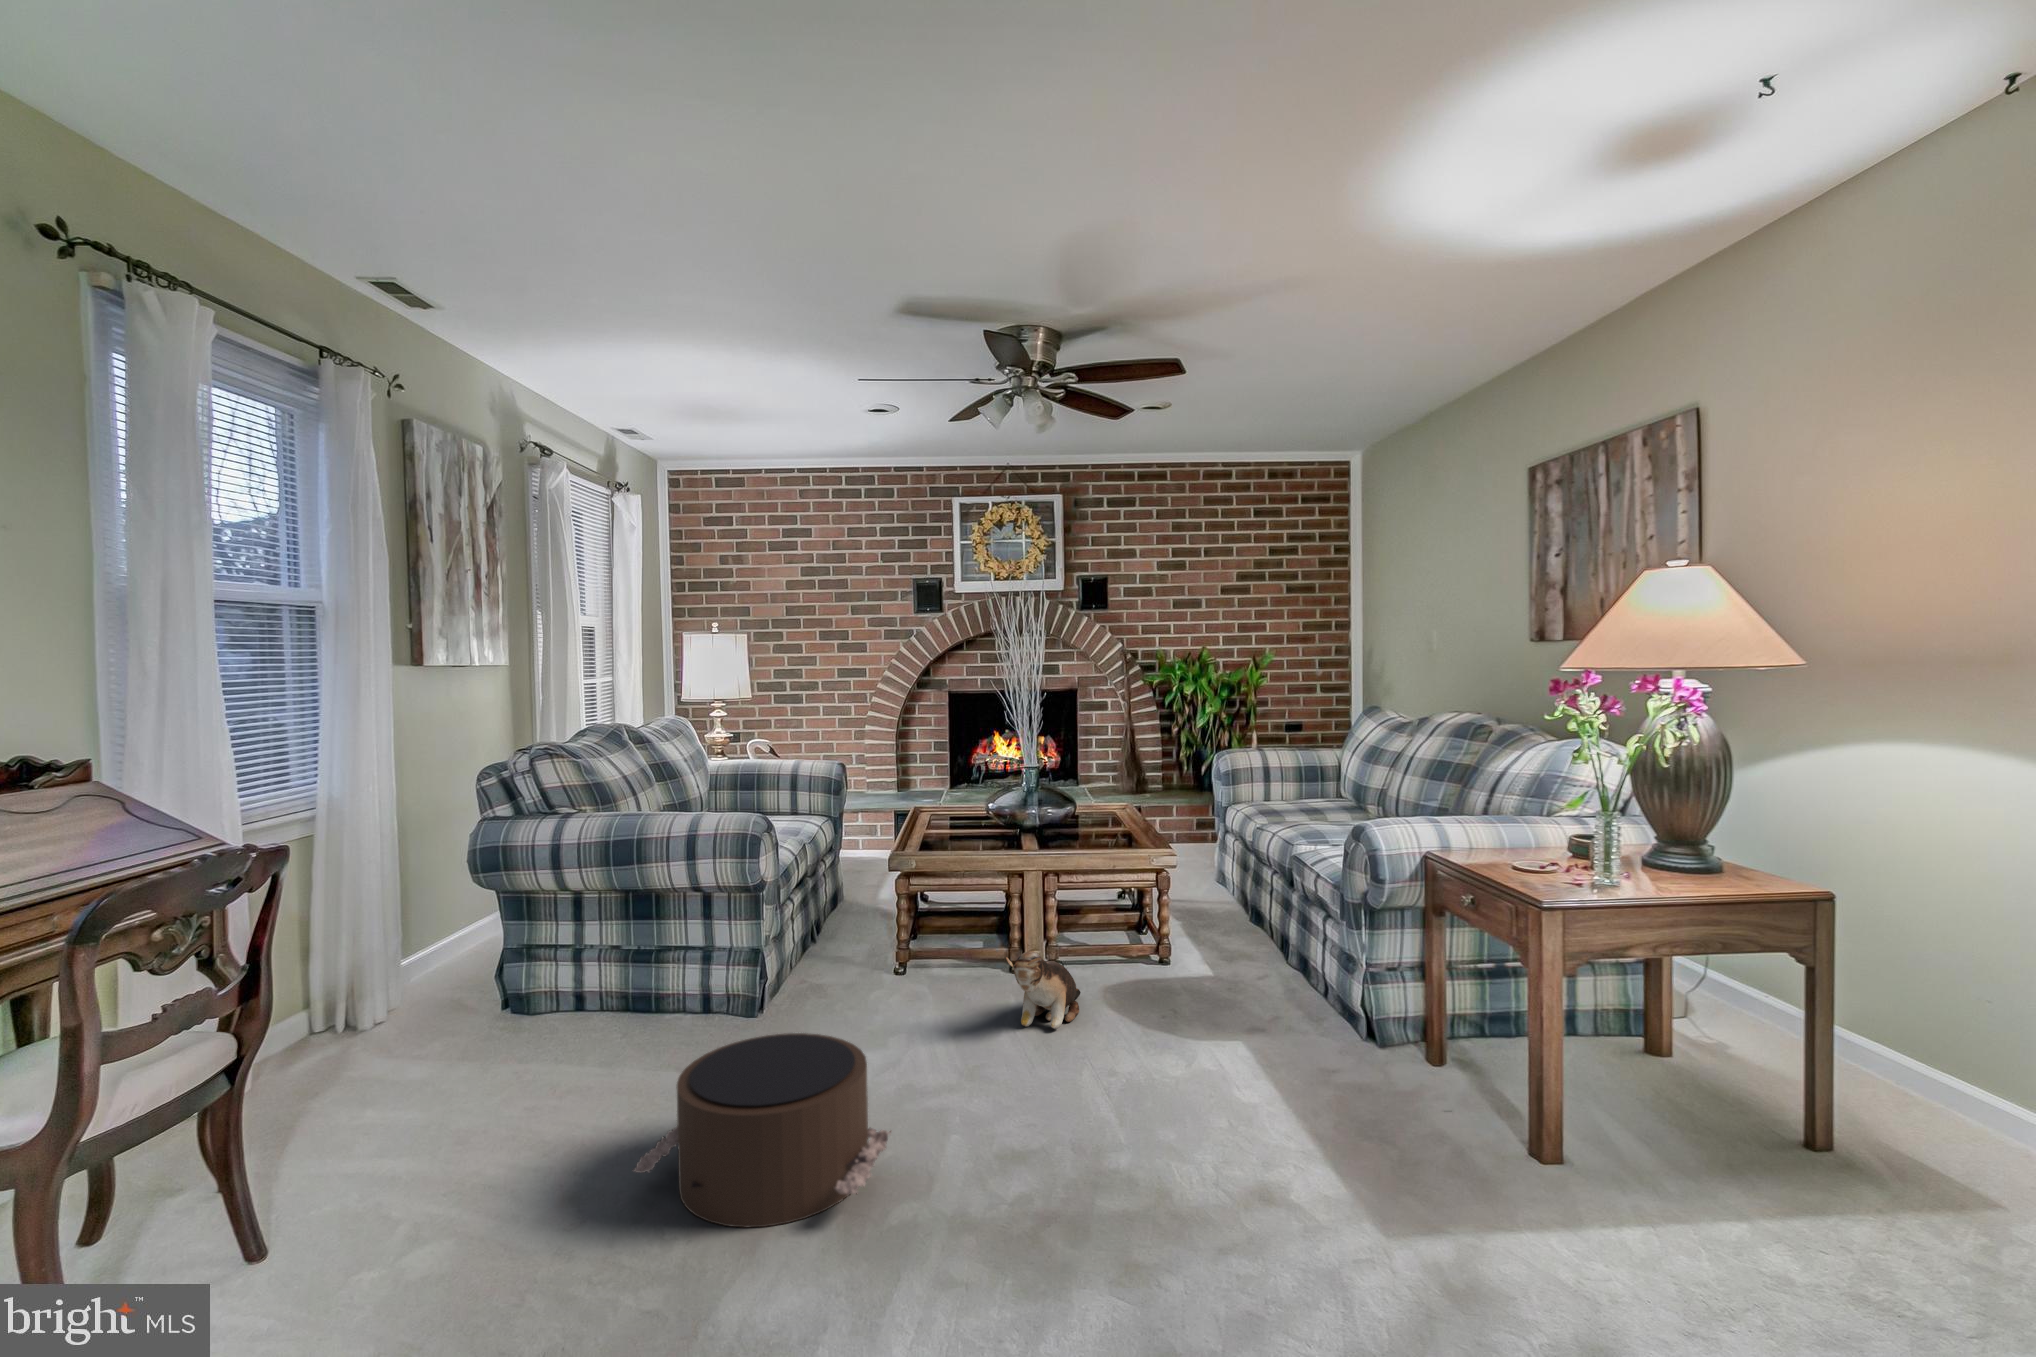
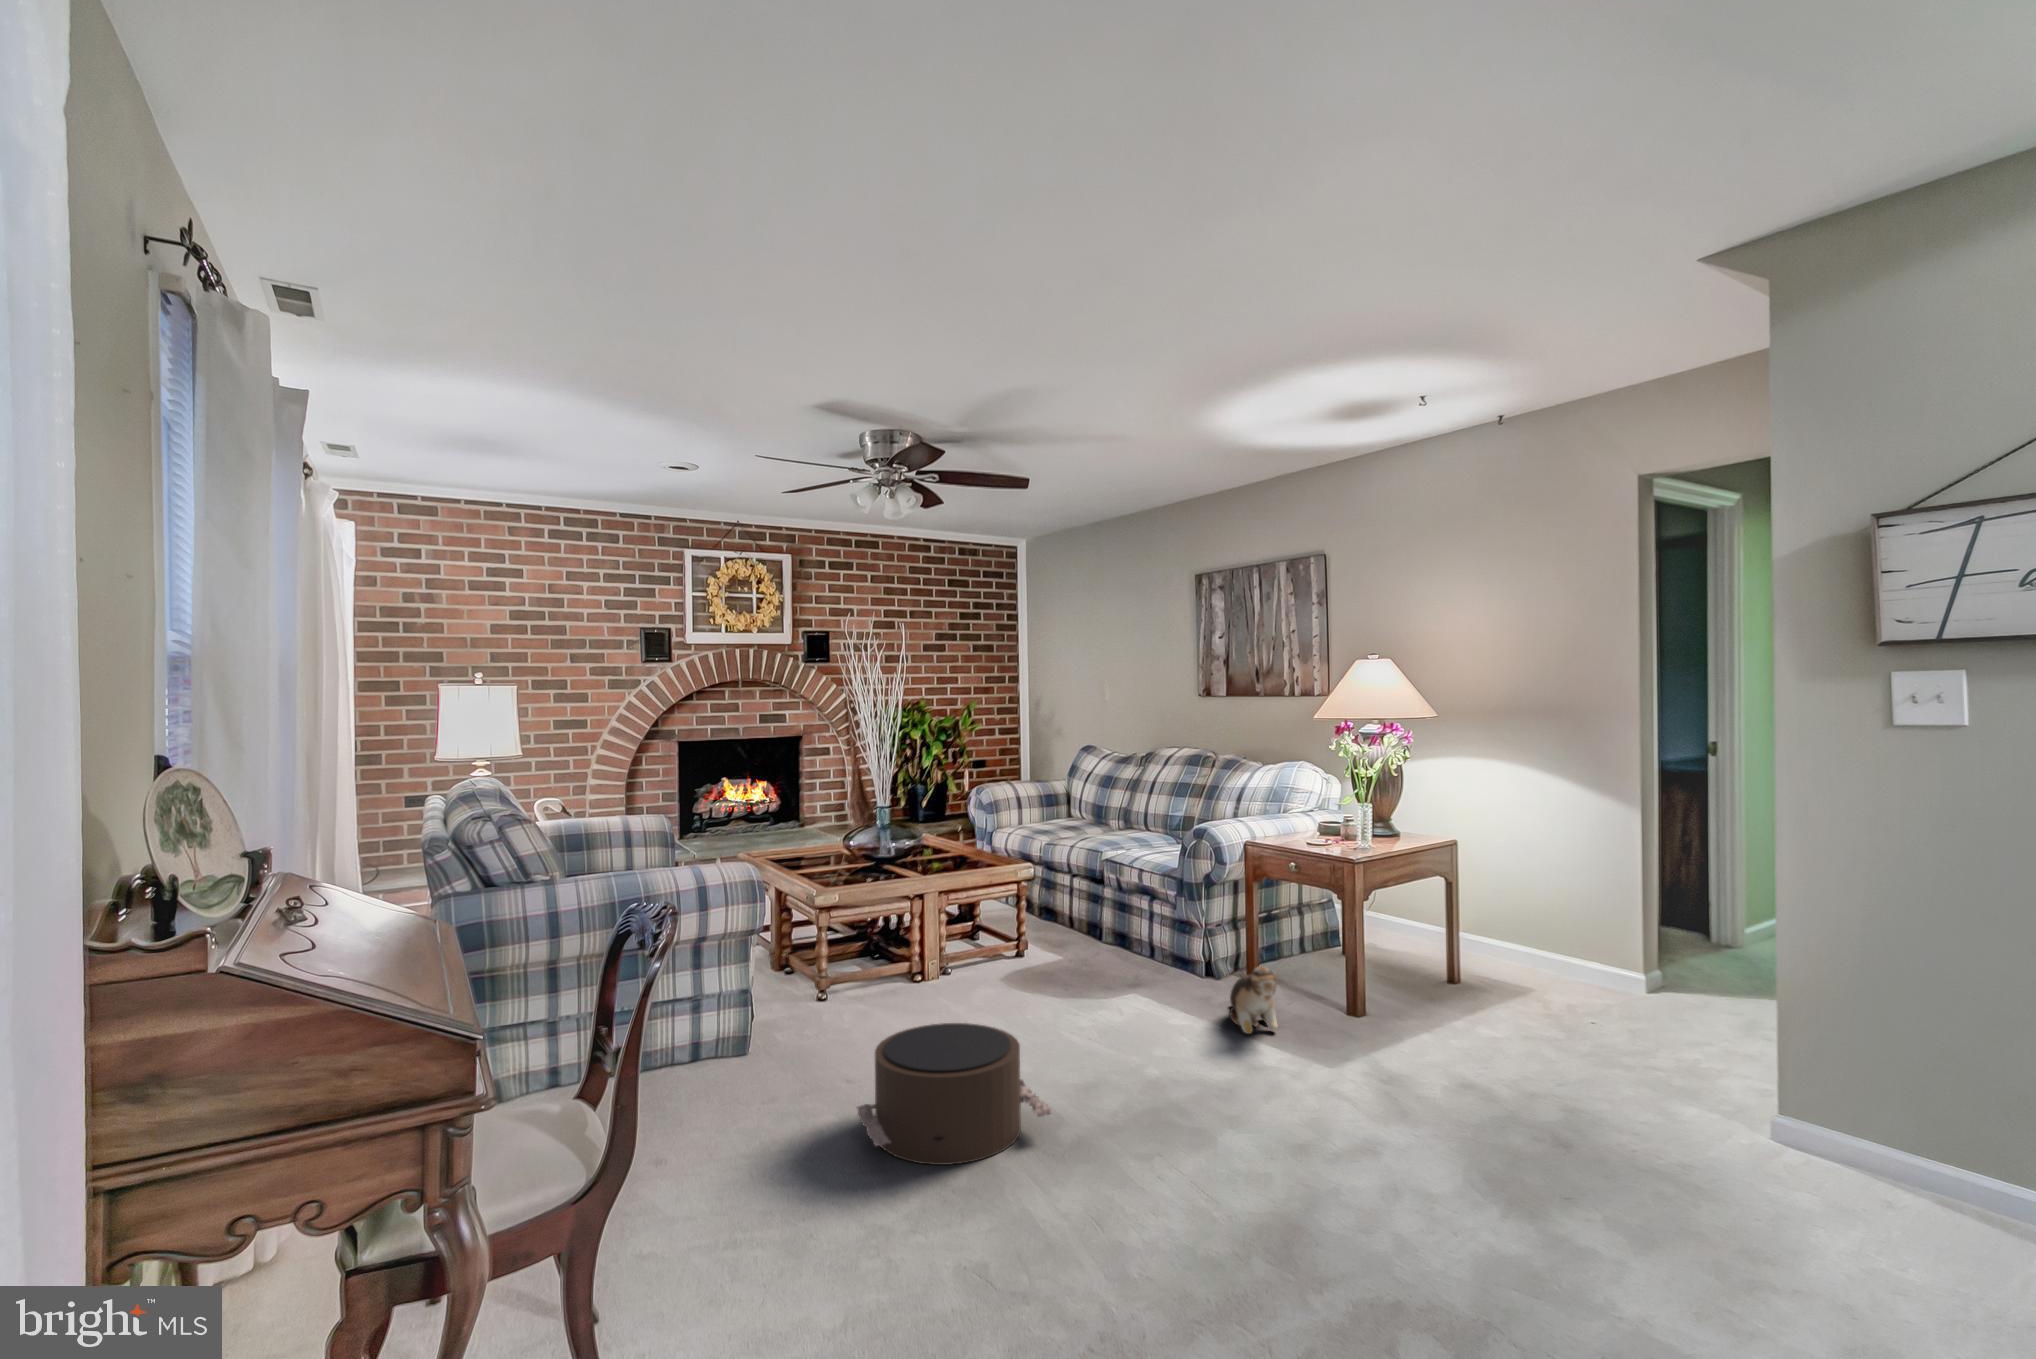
plush toy: present [1006,951,1081,1028] -> present [1230,966,1277,1034]

